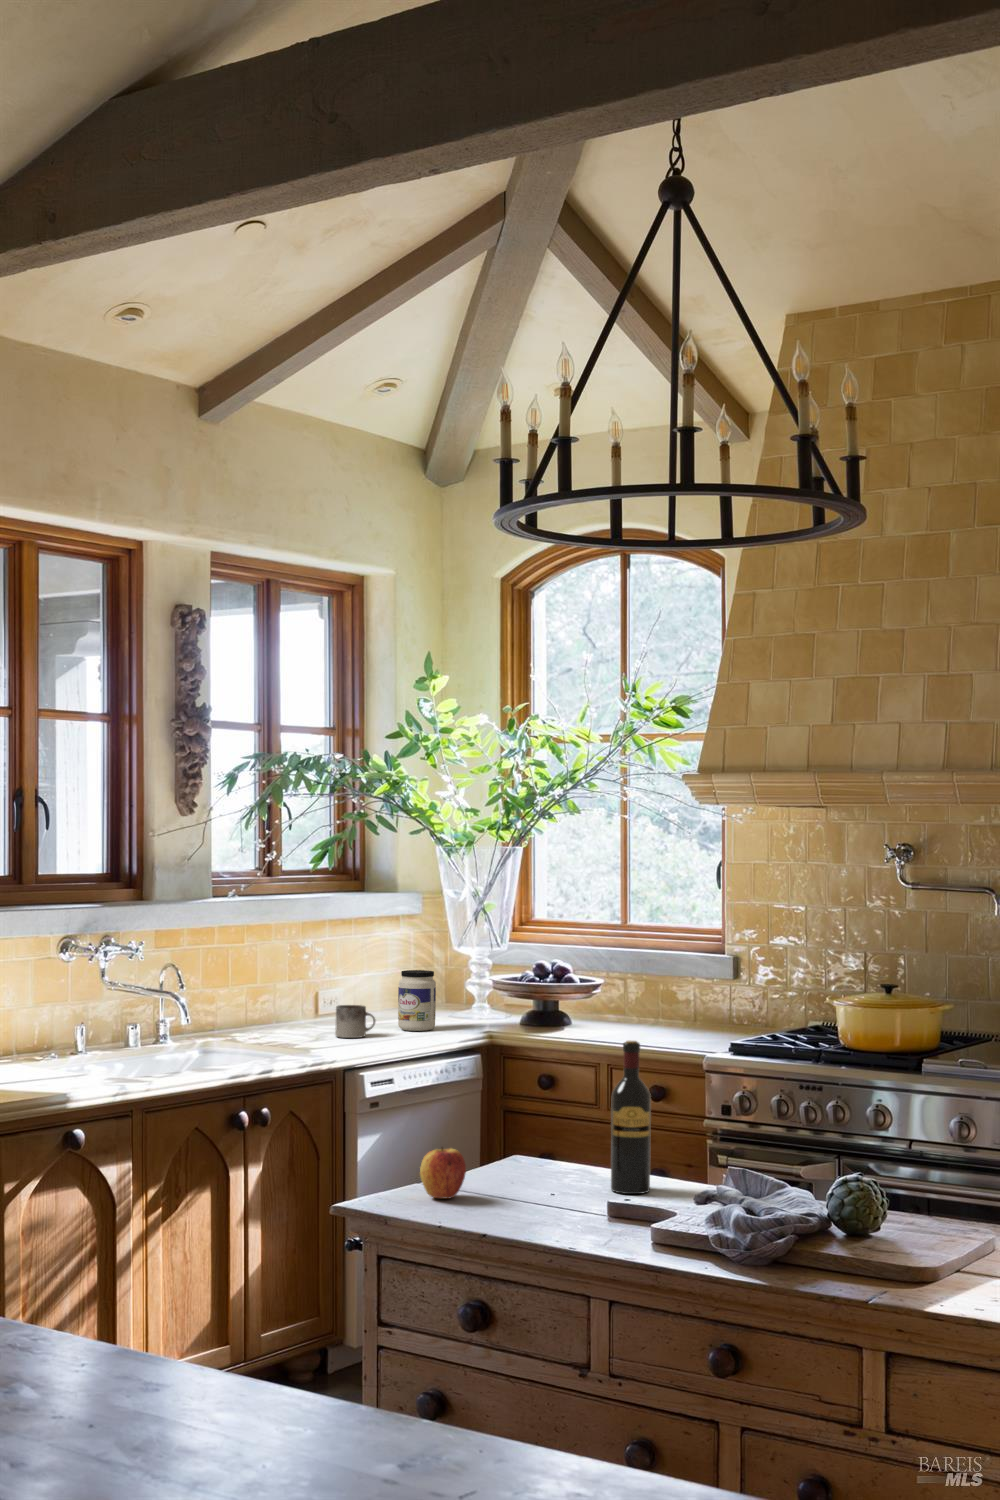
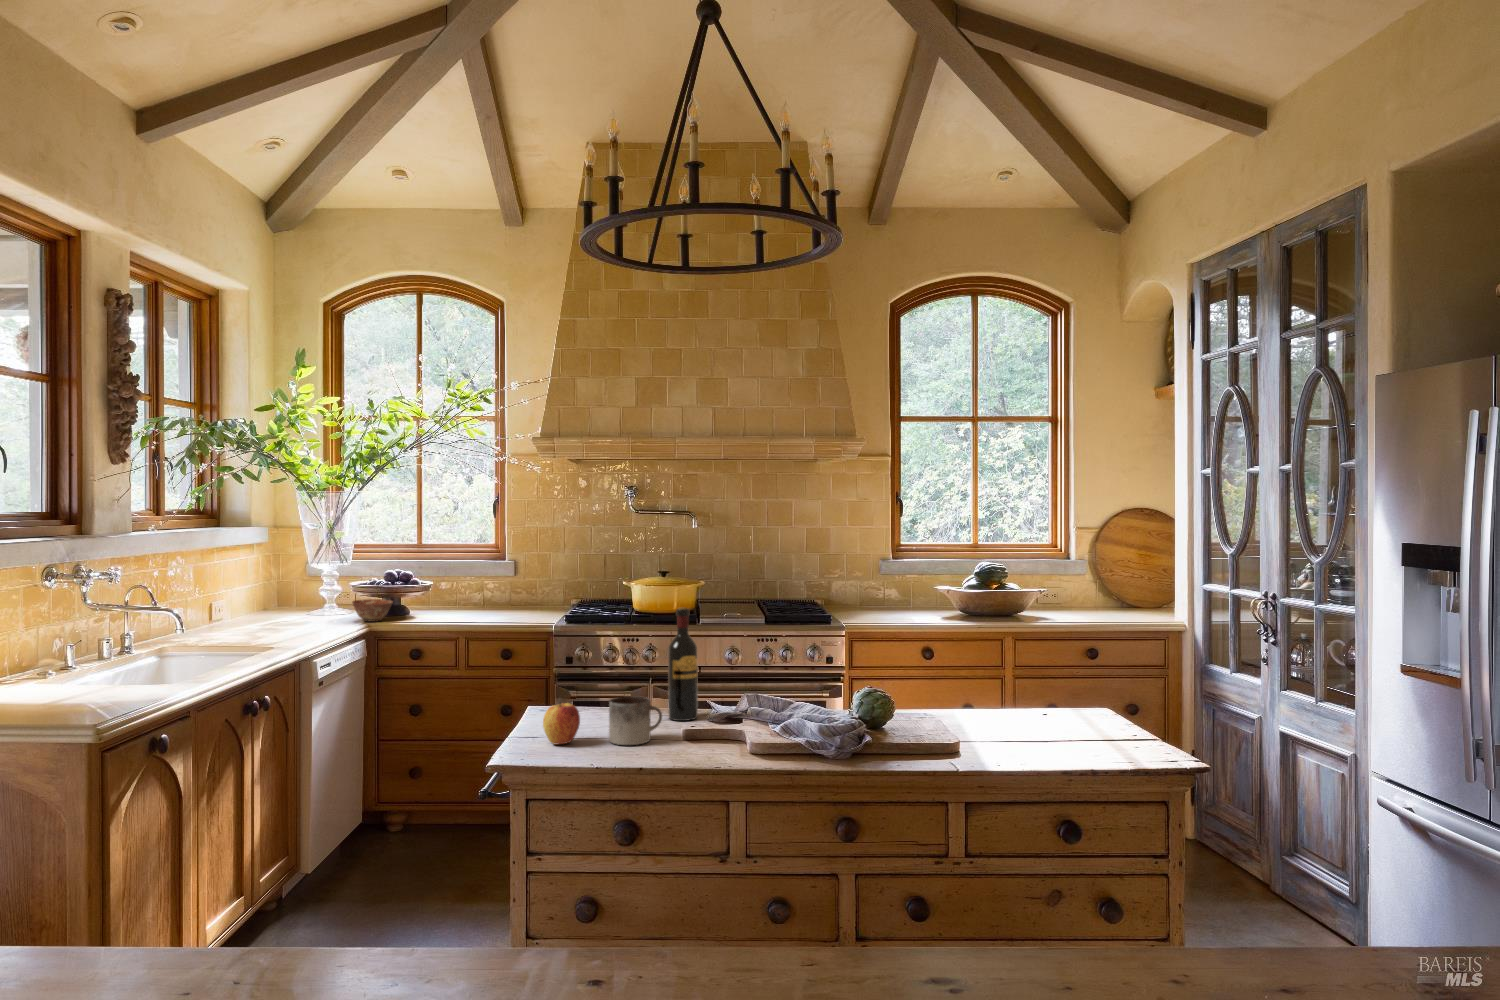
jar: present [398,970,436,1031] -> none [313,584,343,629]
ceramic bowl: none [455,994,508,1025] -> present [352,599,393,622]
mug: present [335,1005,375,1038] -> present [609,696,662,745]

